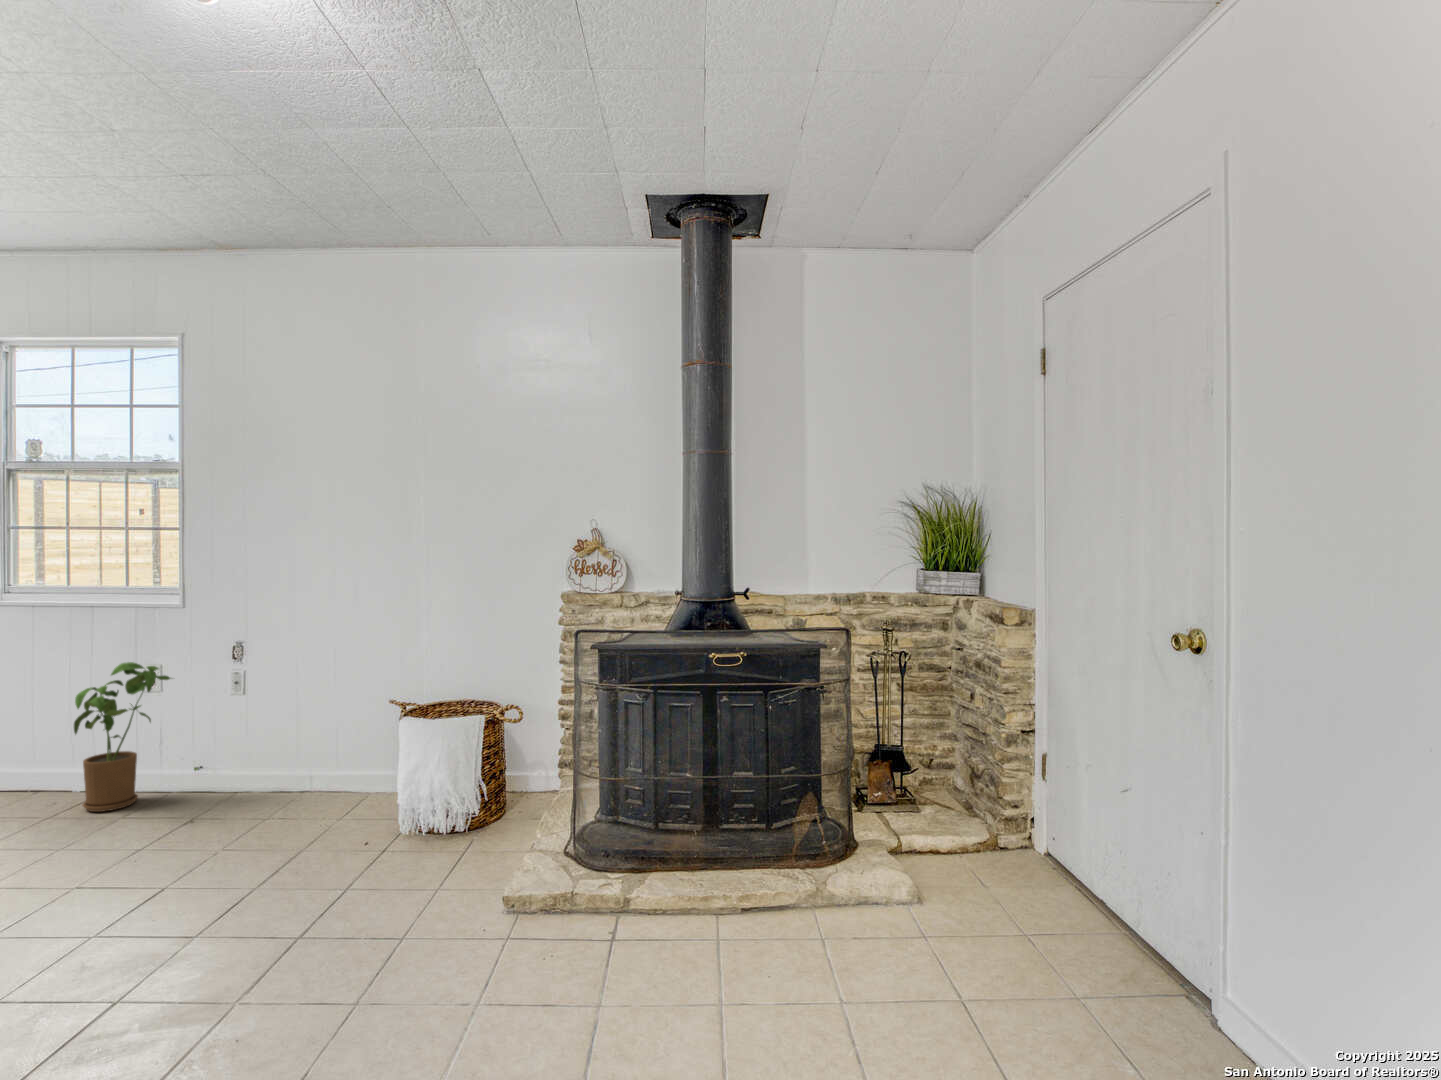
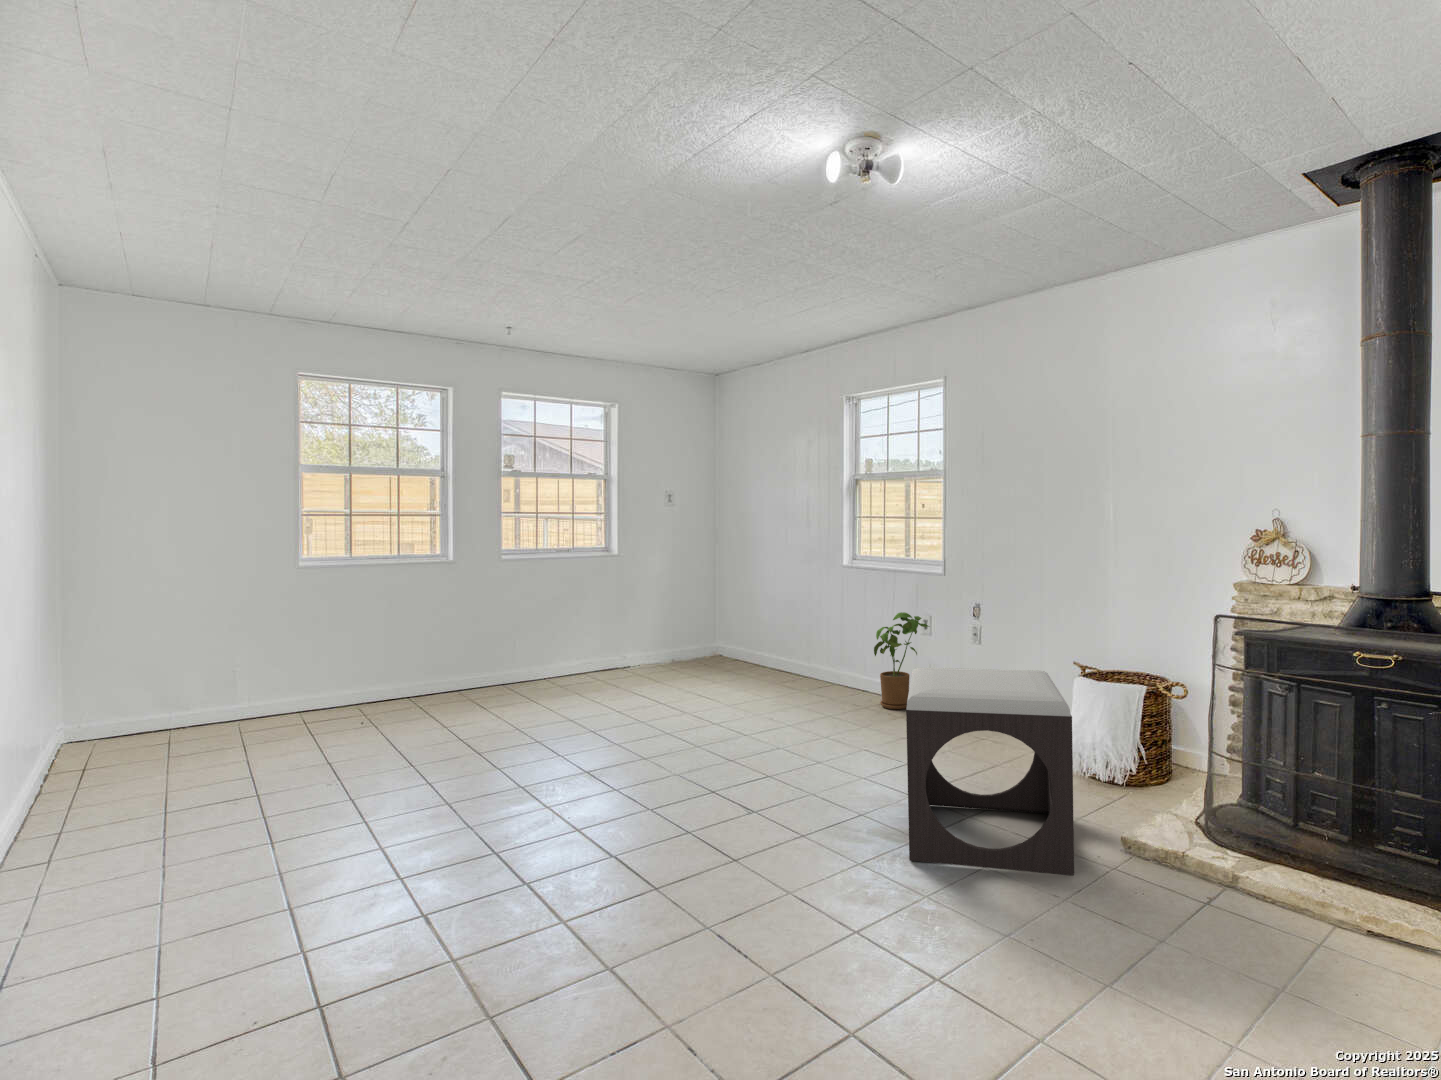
footstool: none [203,713,472,1052] -> present [906,668,1074,875]

